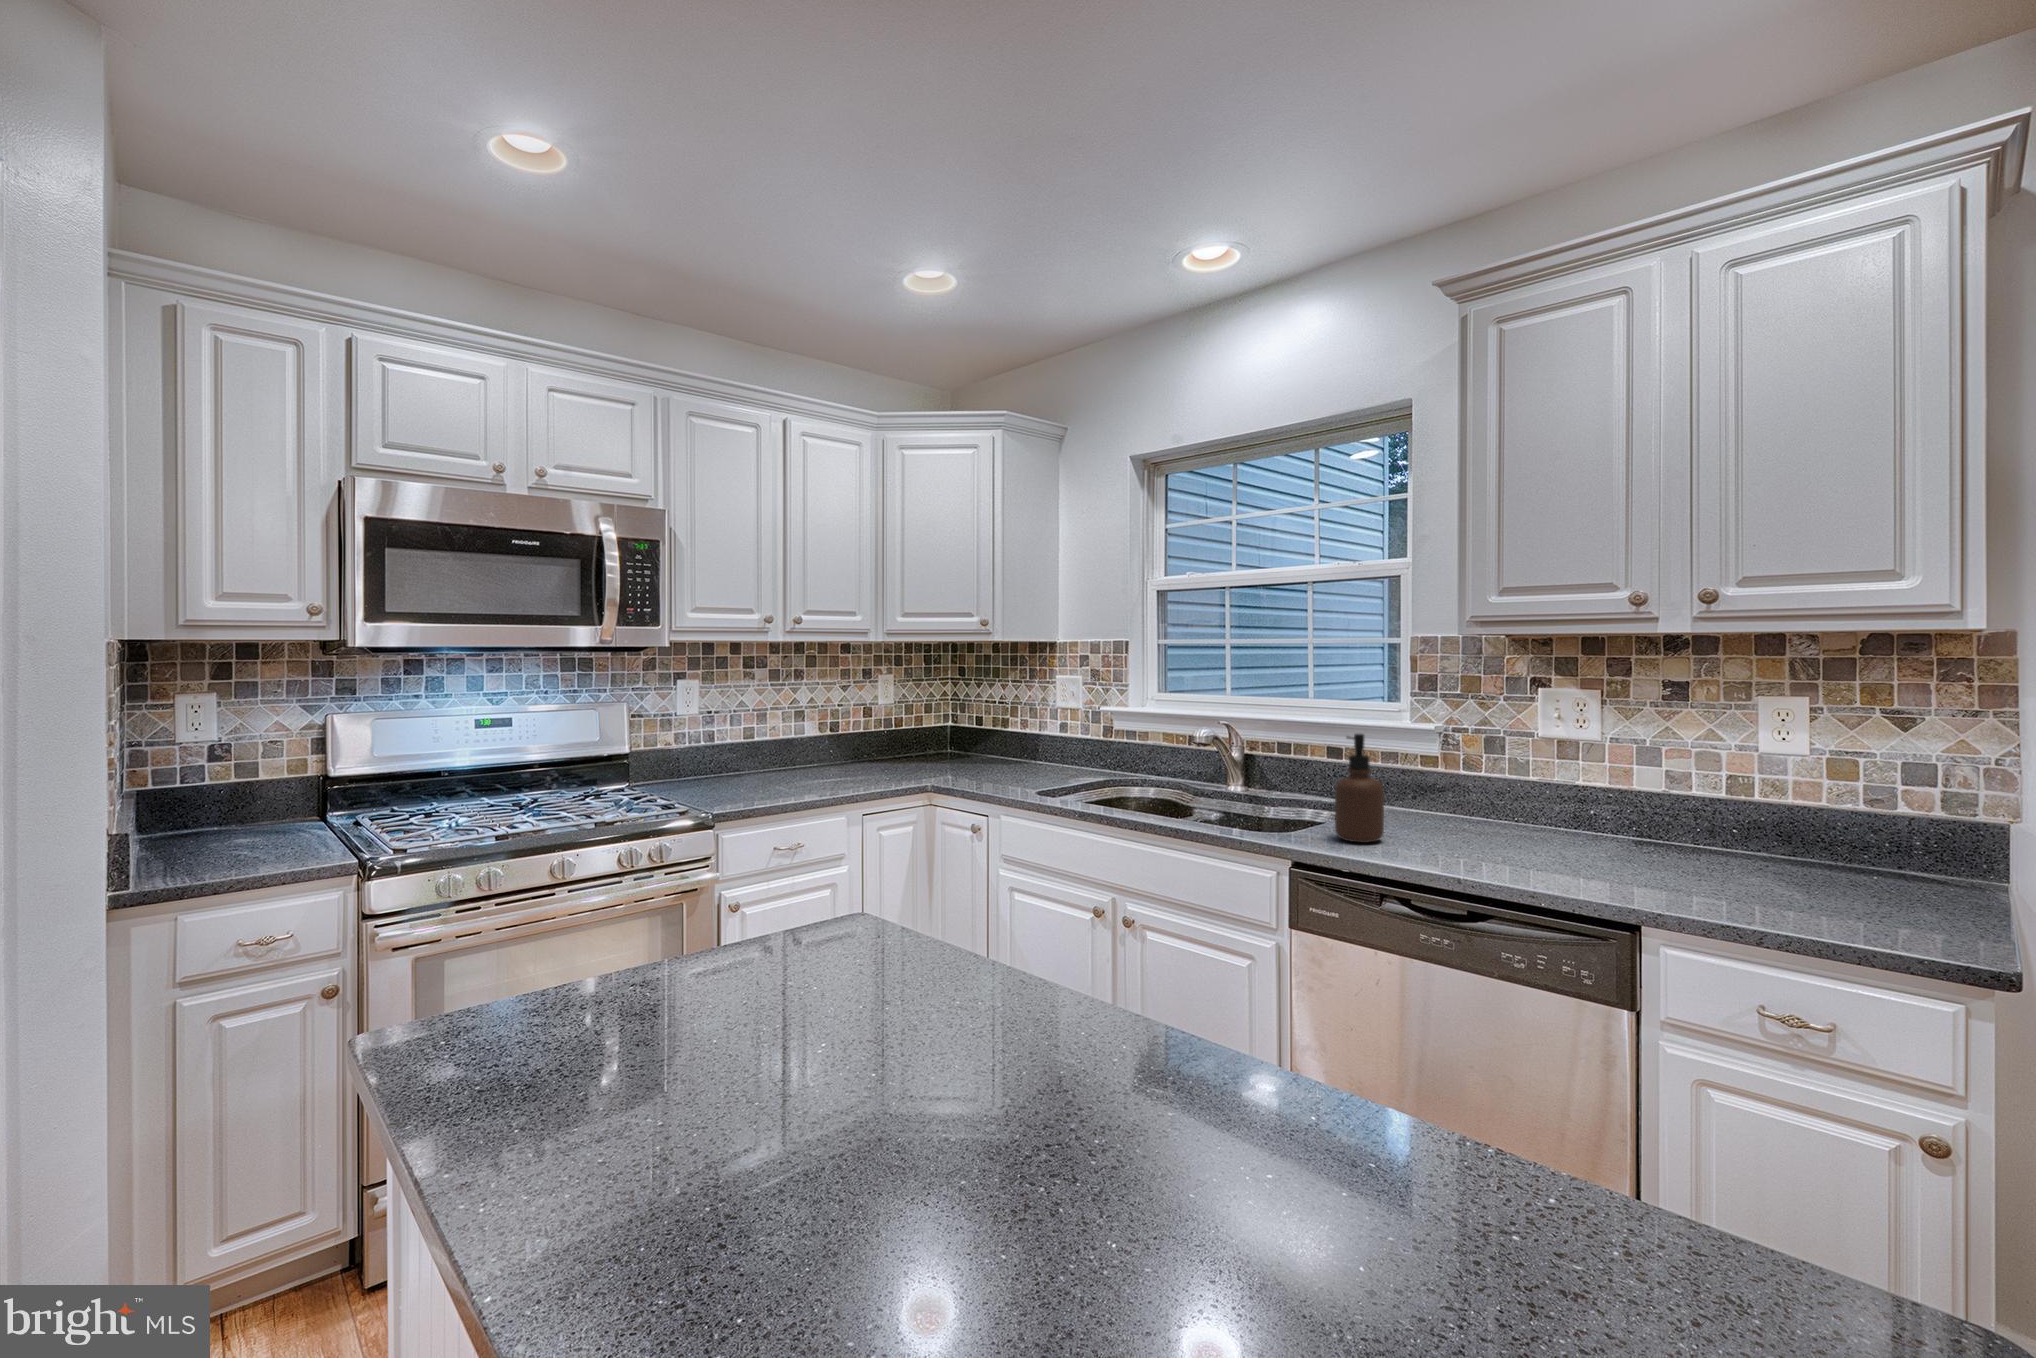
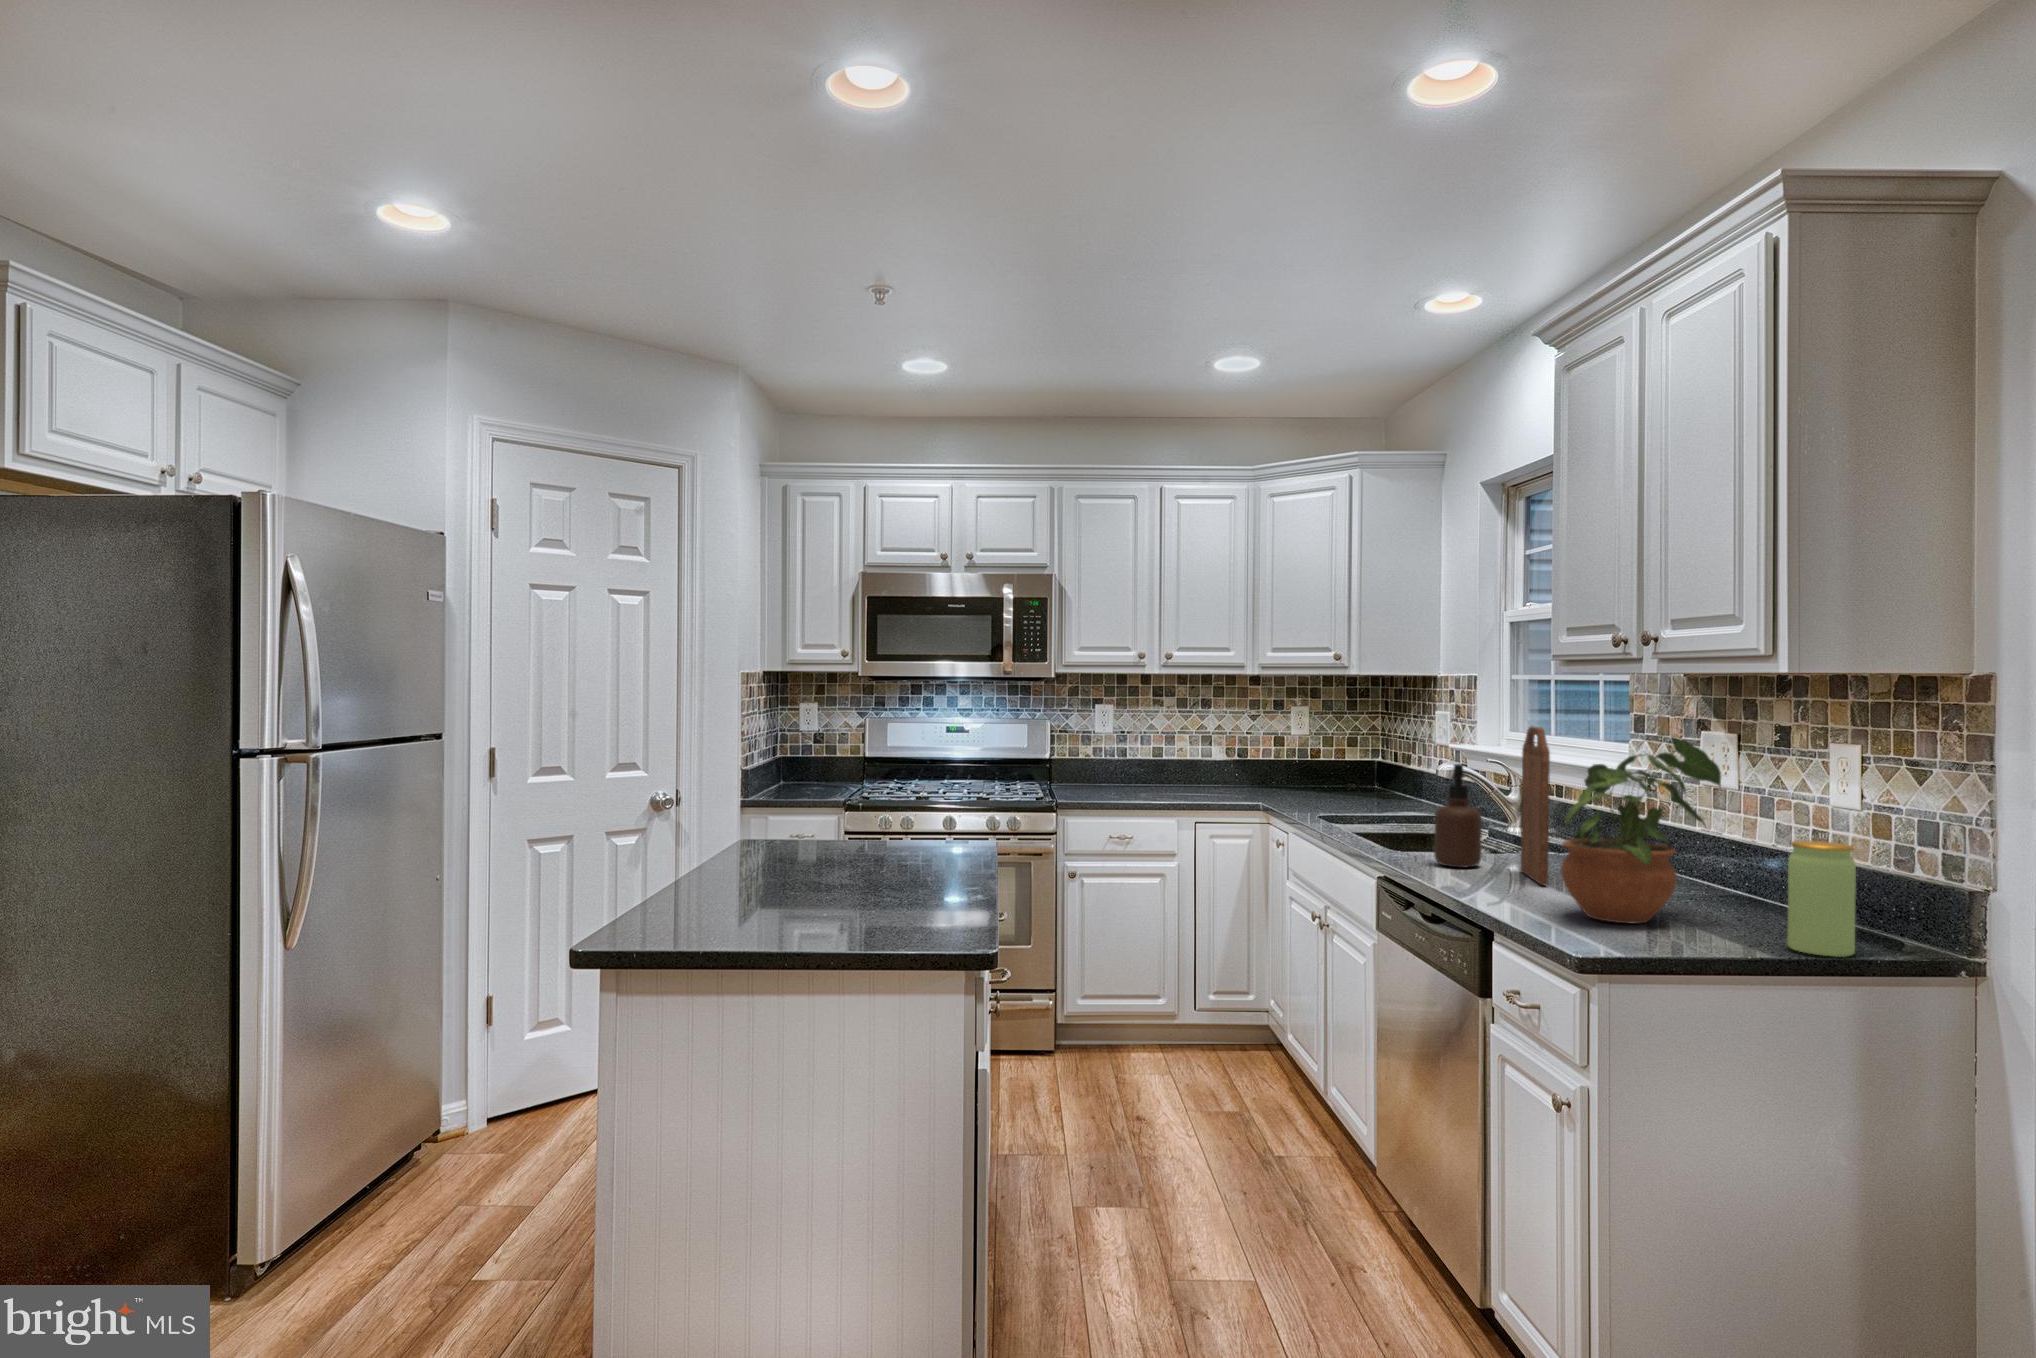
cutting board: none [1422,692,1509,853] -> present [1521,726,1550,885]
potted plant: none [1606,699,1776,890] -> present [1561,738,1721,923]
jar: none [1867,789,1938,896] -> present [1787,840,1856,957]

